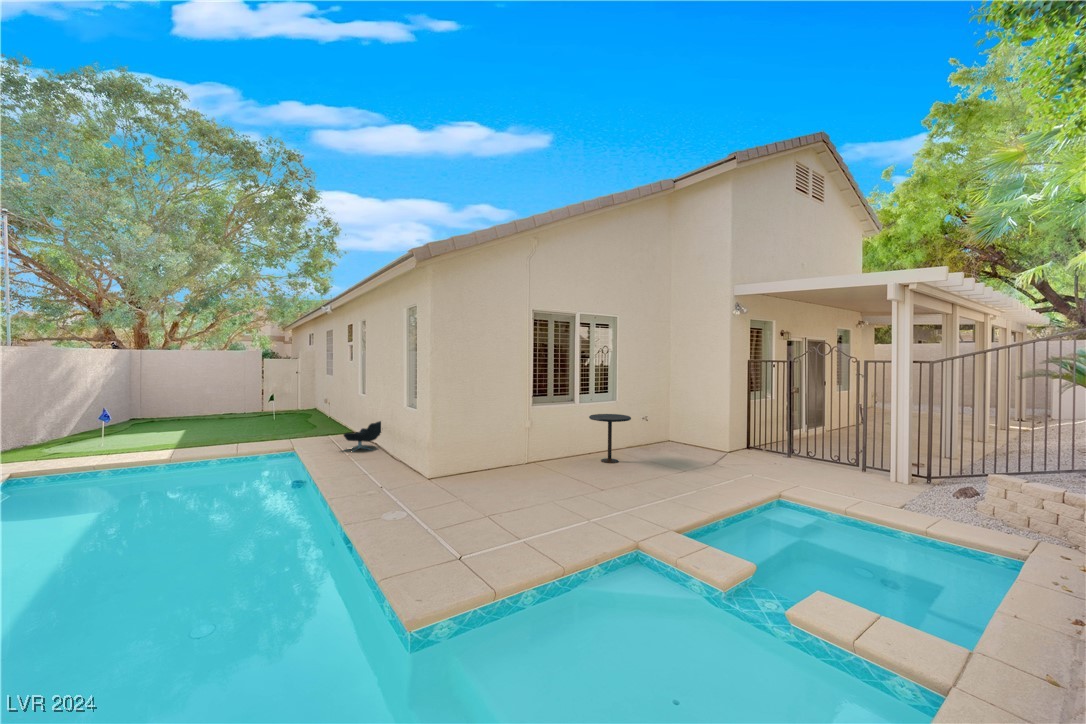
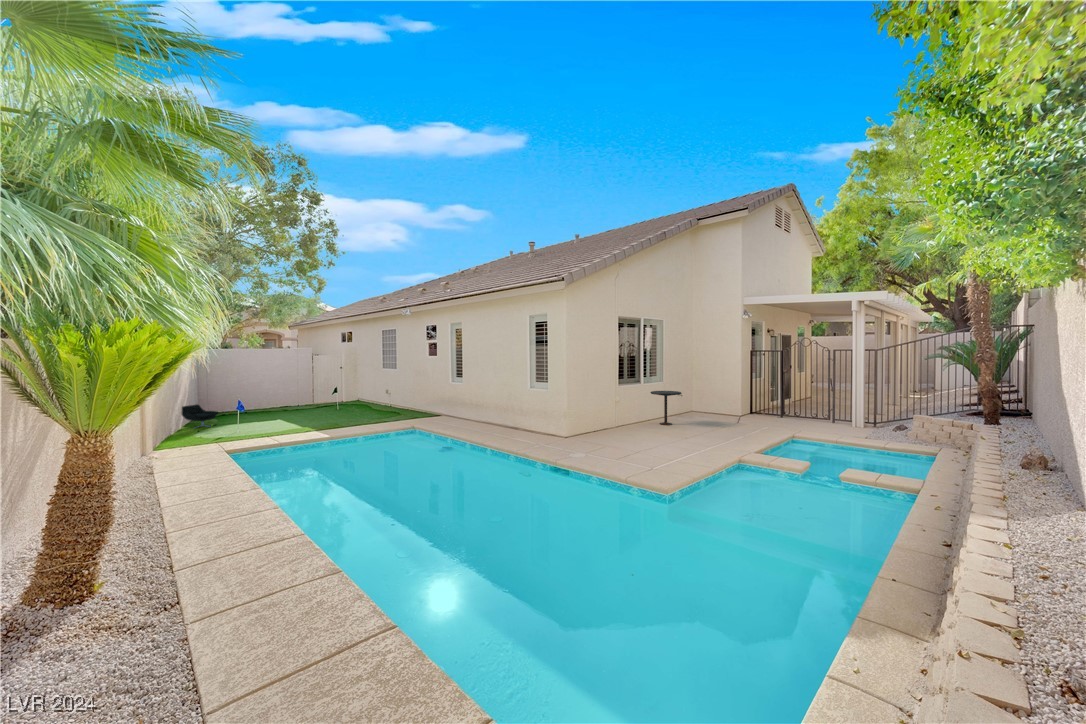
lounge chair: present [344,421,381,449] -> present [182,405,218,426]

